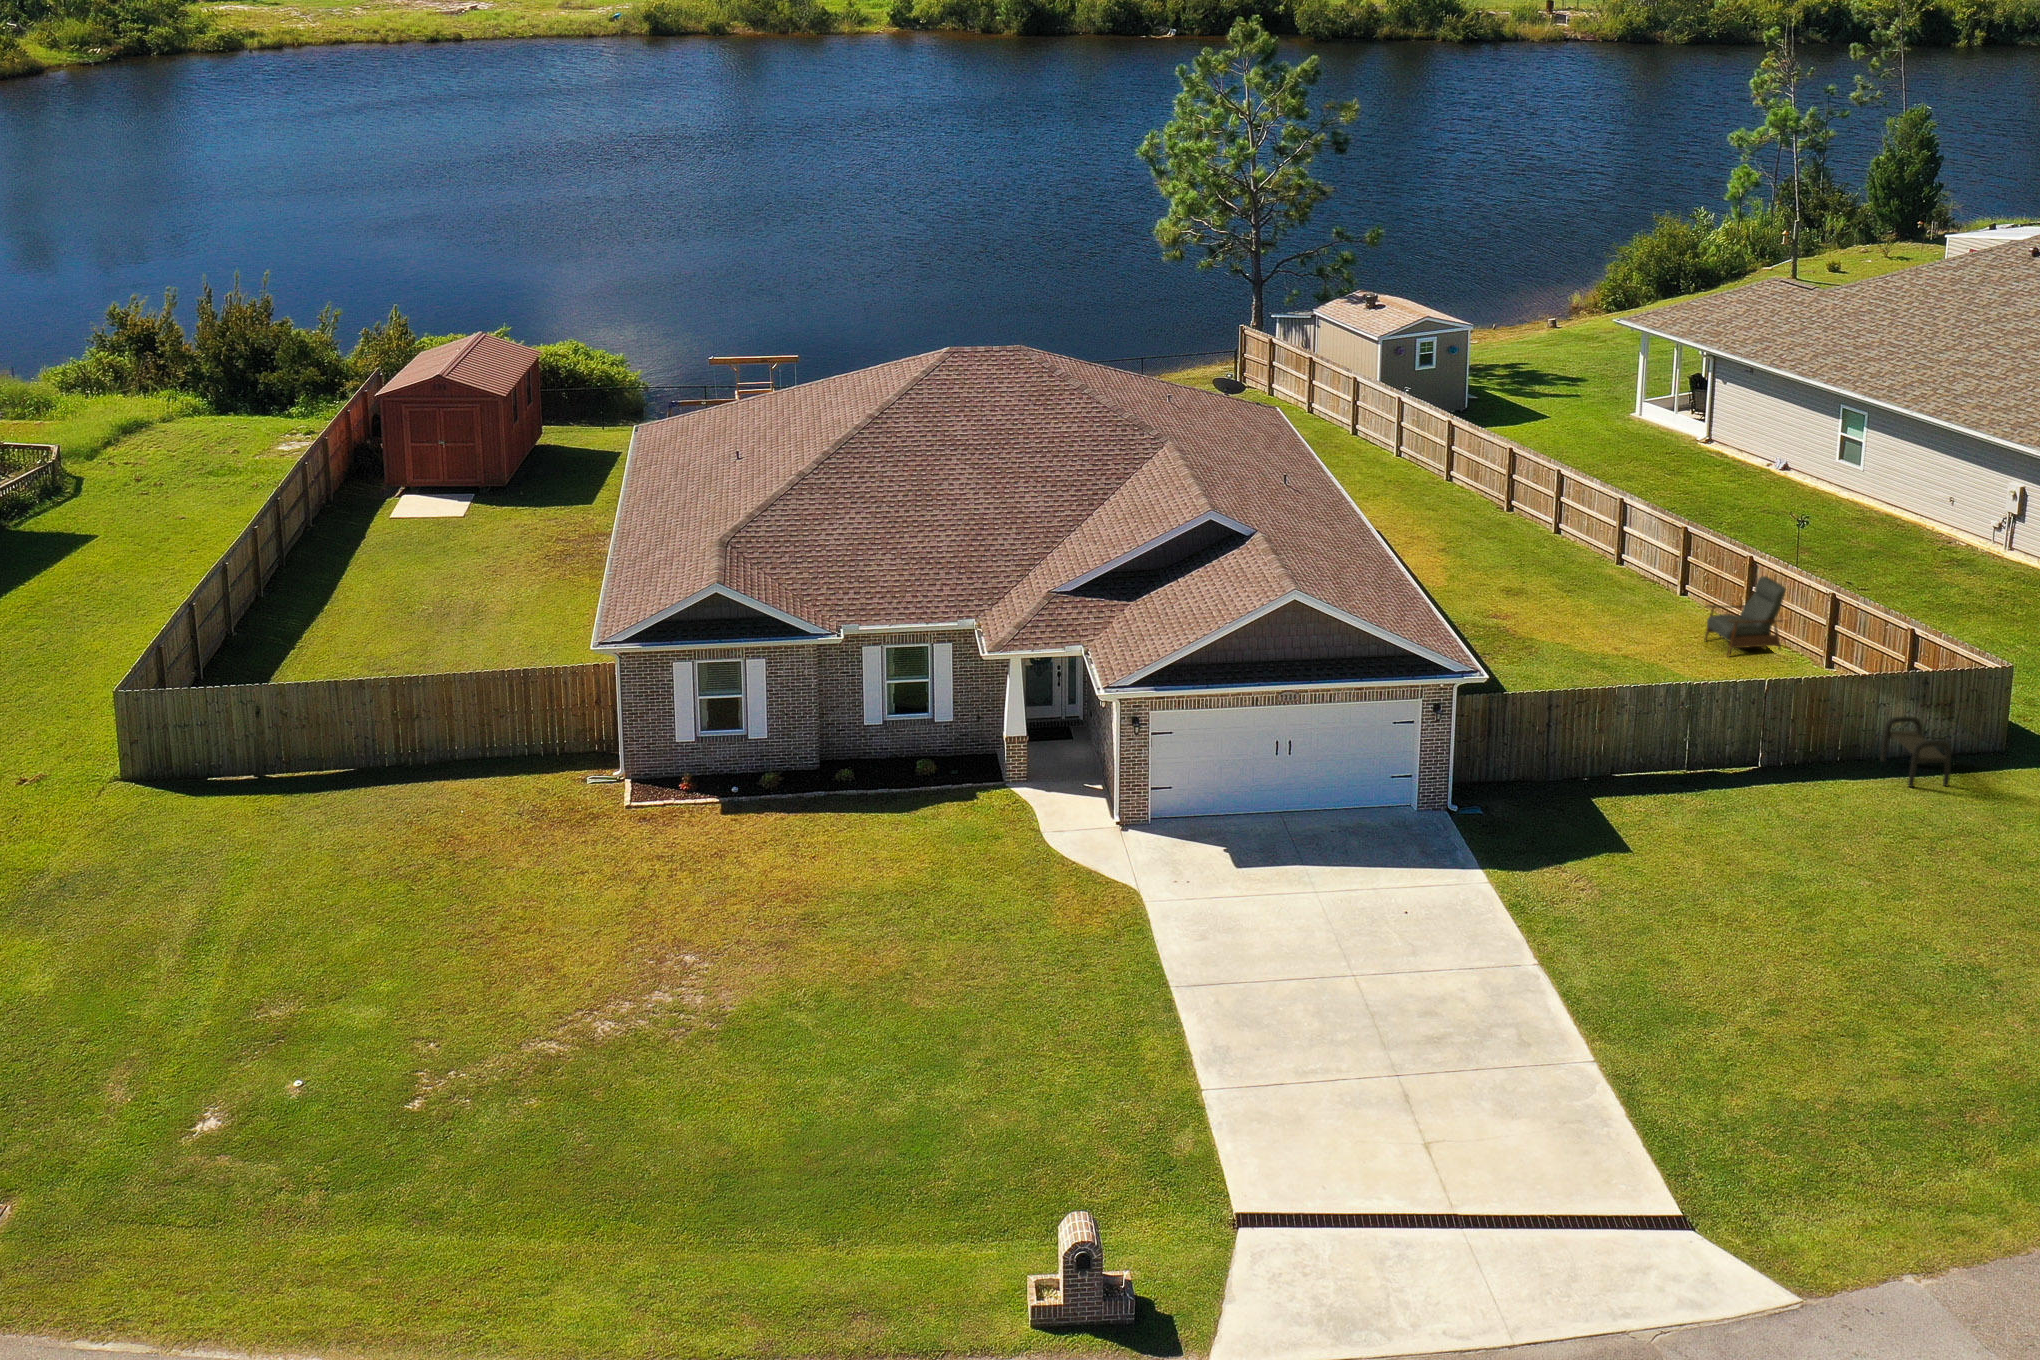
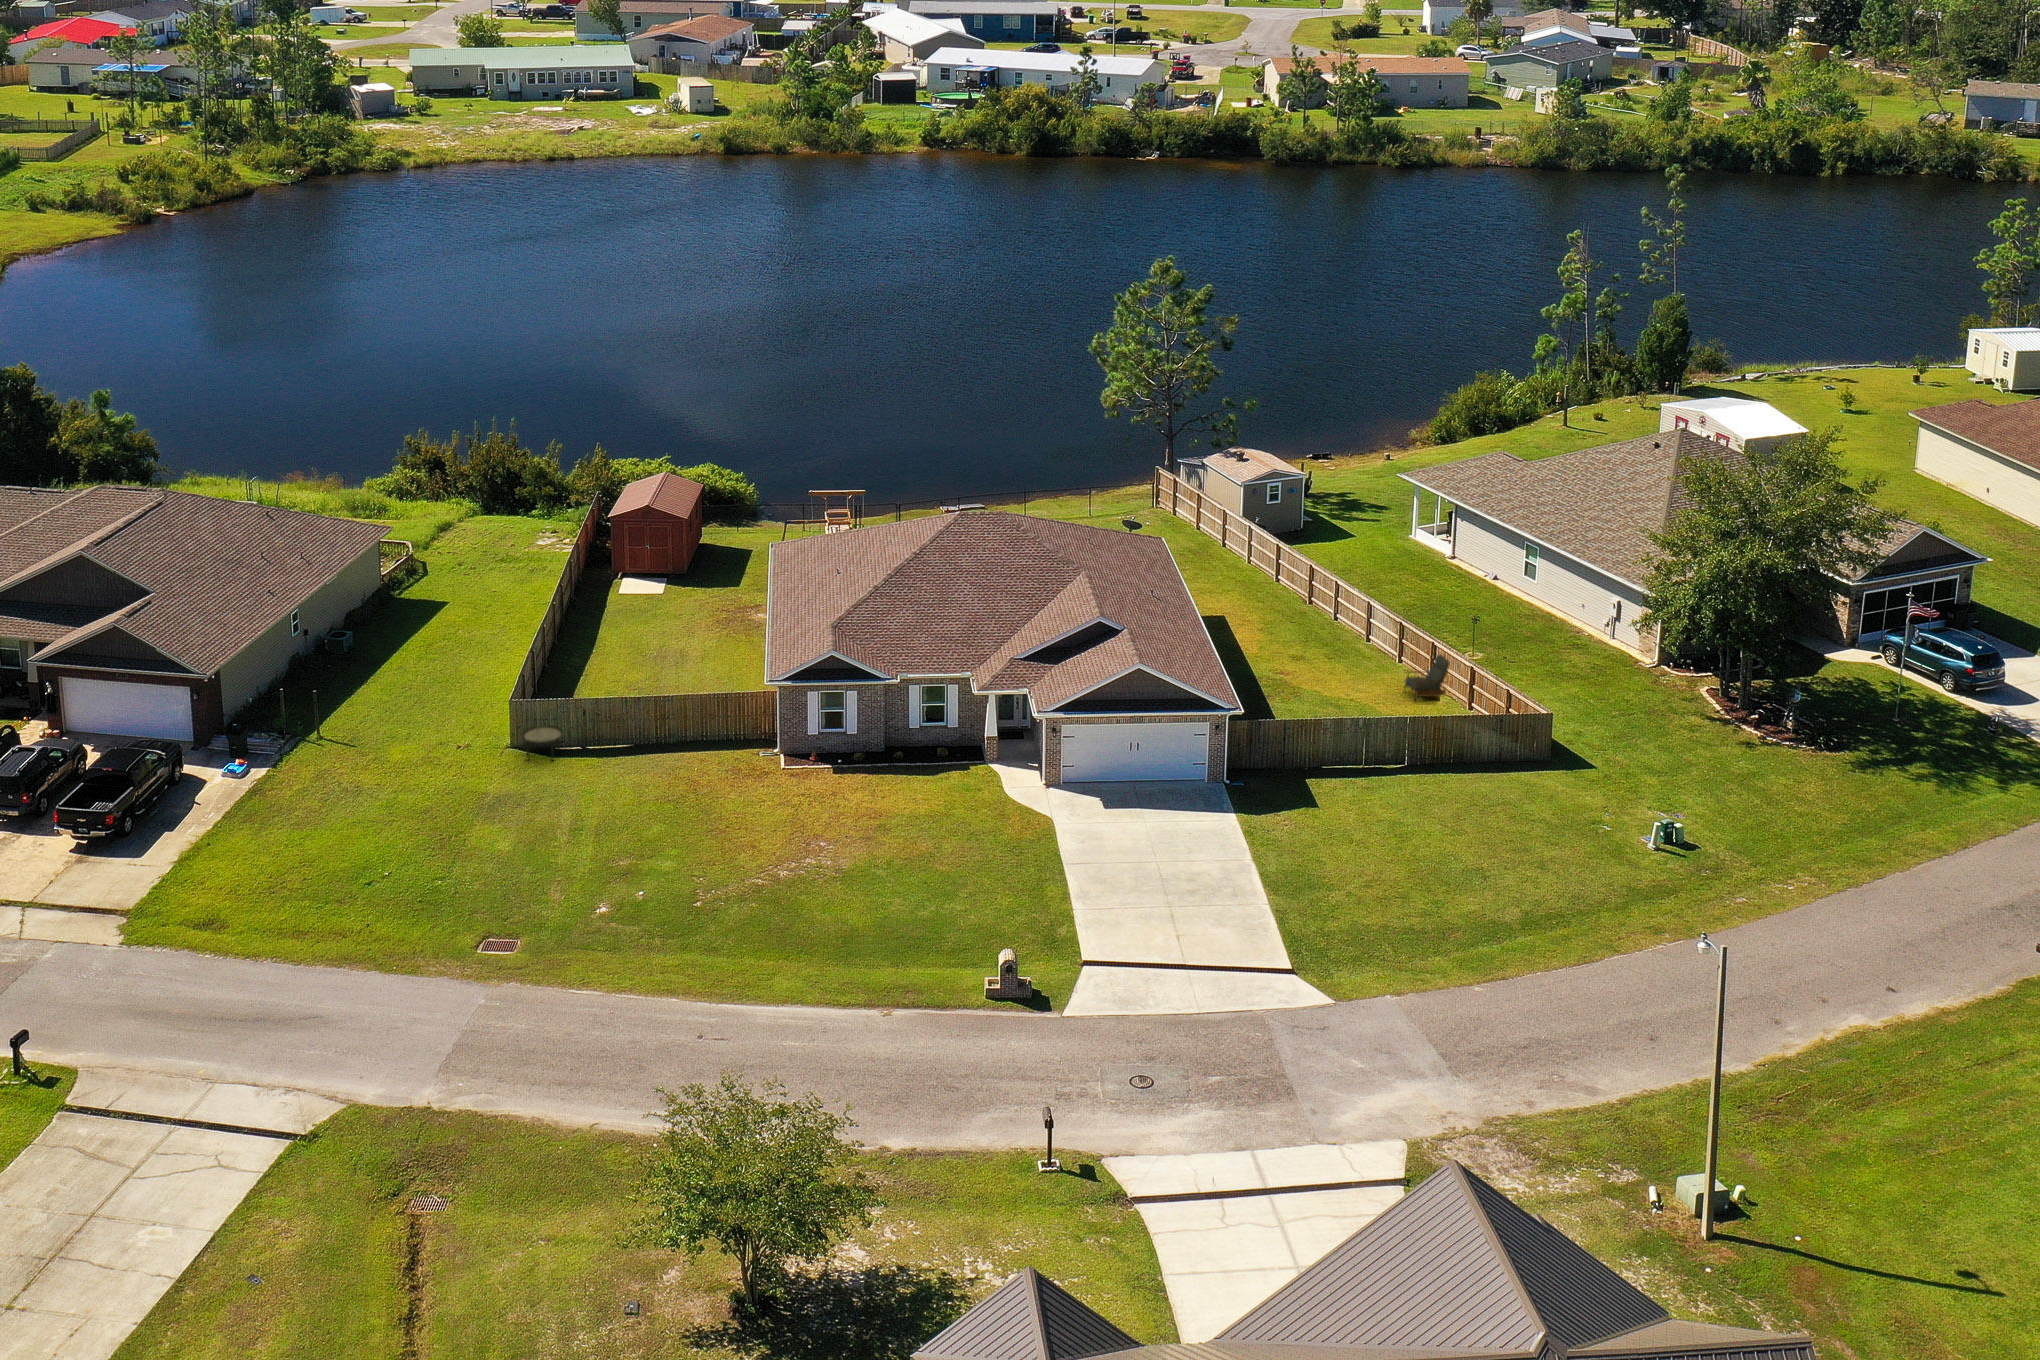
bench: present [1880,717,1951,787] -> none [1477,740,1510,780]
round table: none [126,739,210,807] -> present [522,726,563,760]

